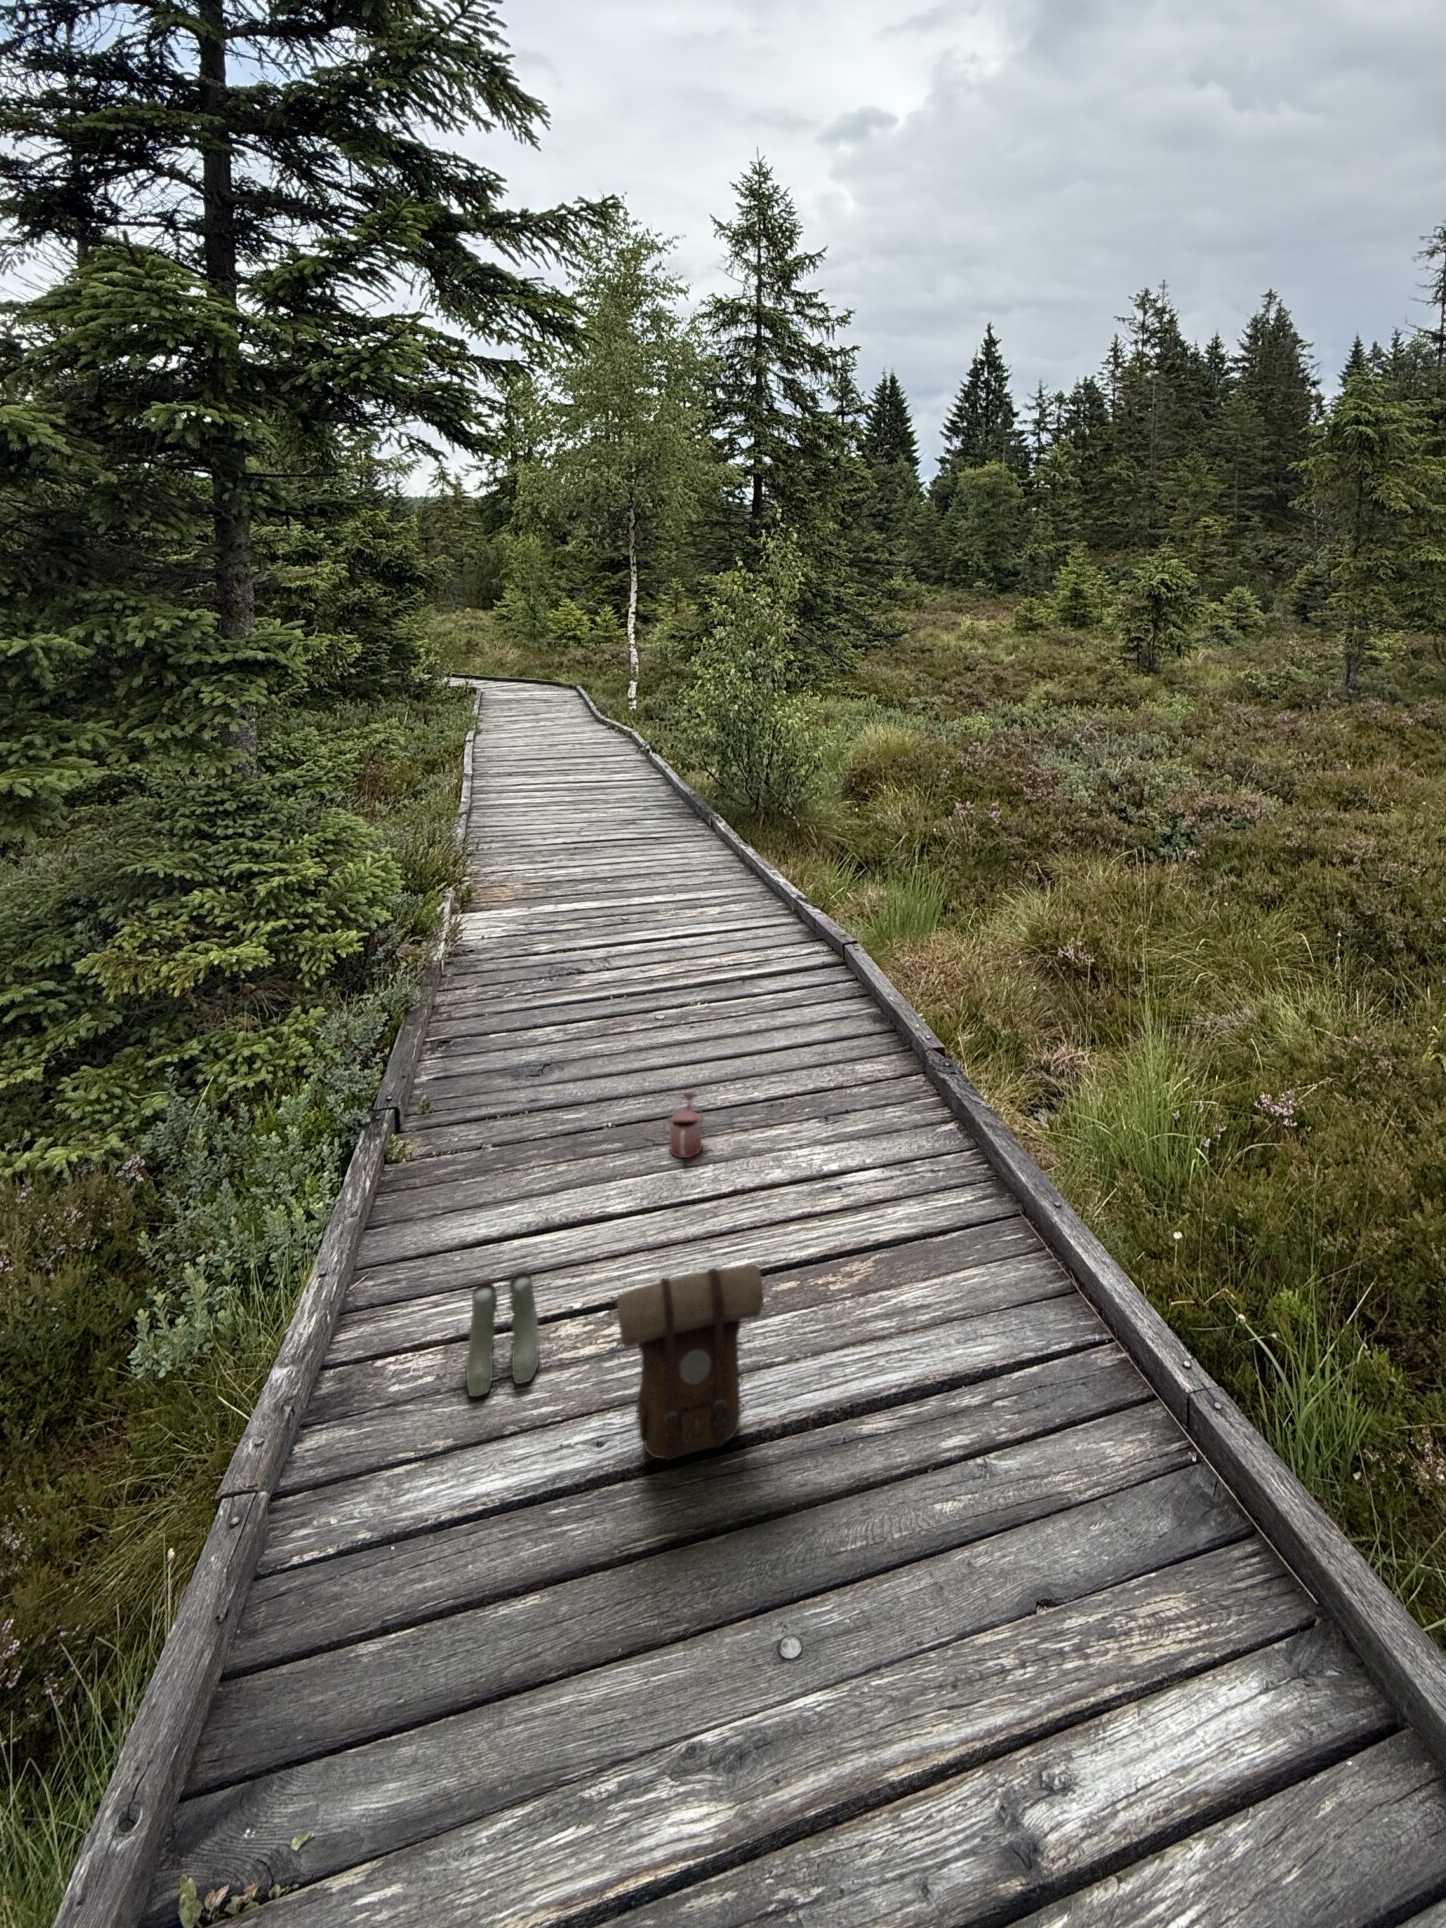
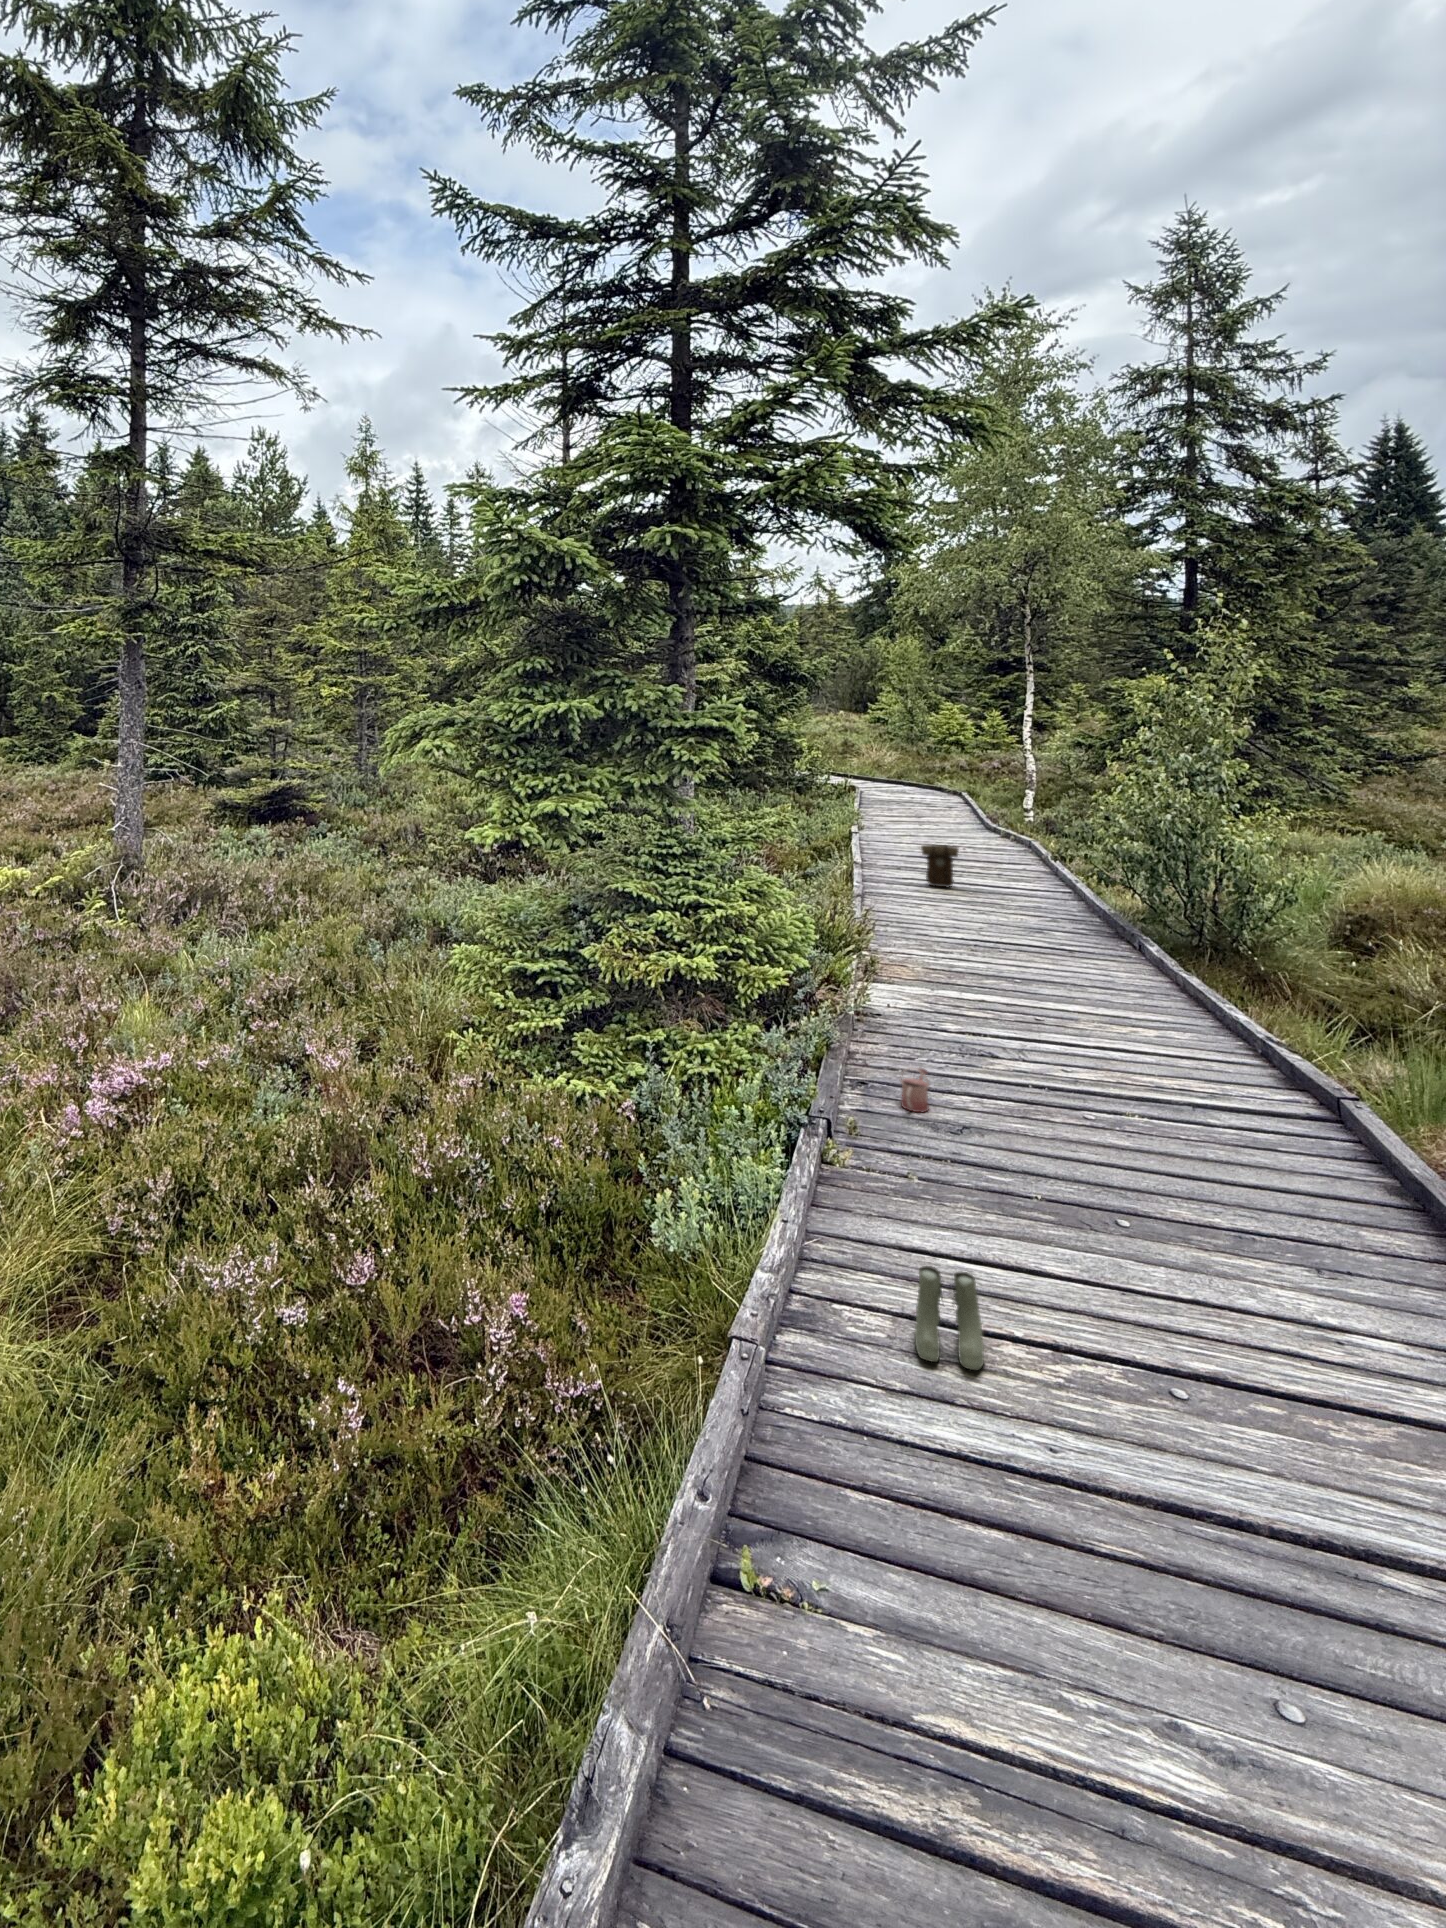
watering can: present [668,1092,703,1158] -> present [900,1067,929,1112]
backpack: present [617,1265,764,1460] -> present [921,845,959,887]

